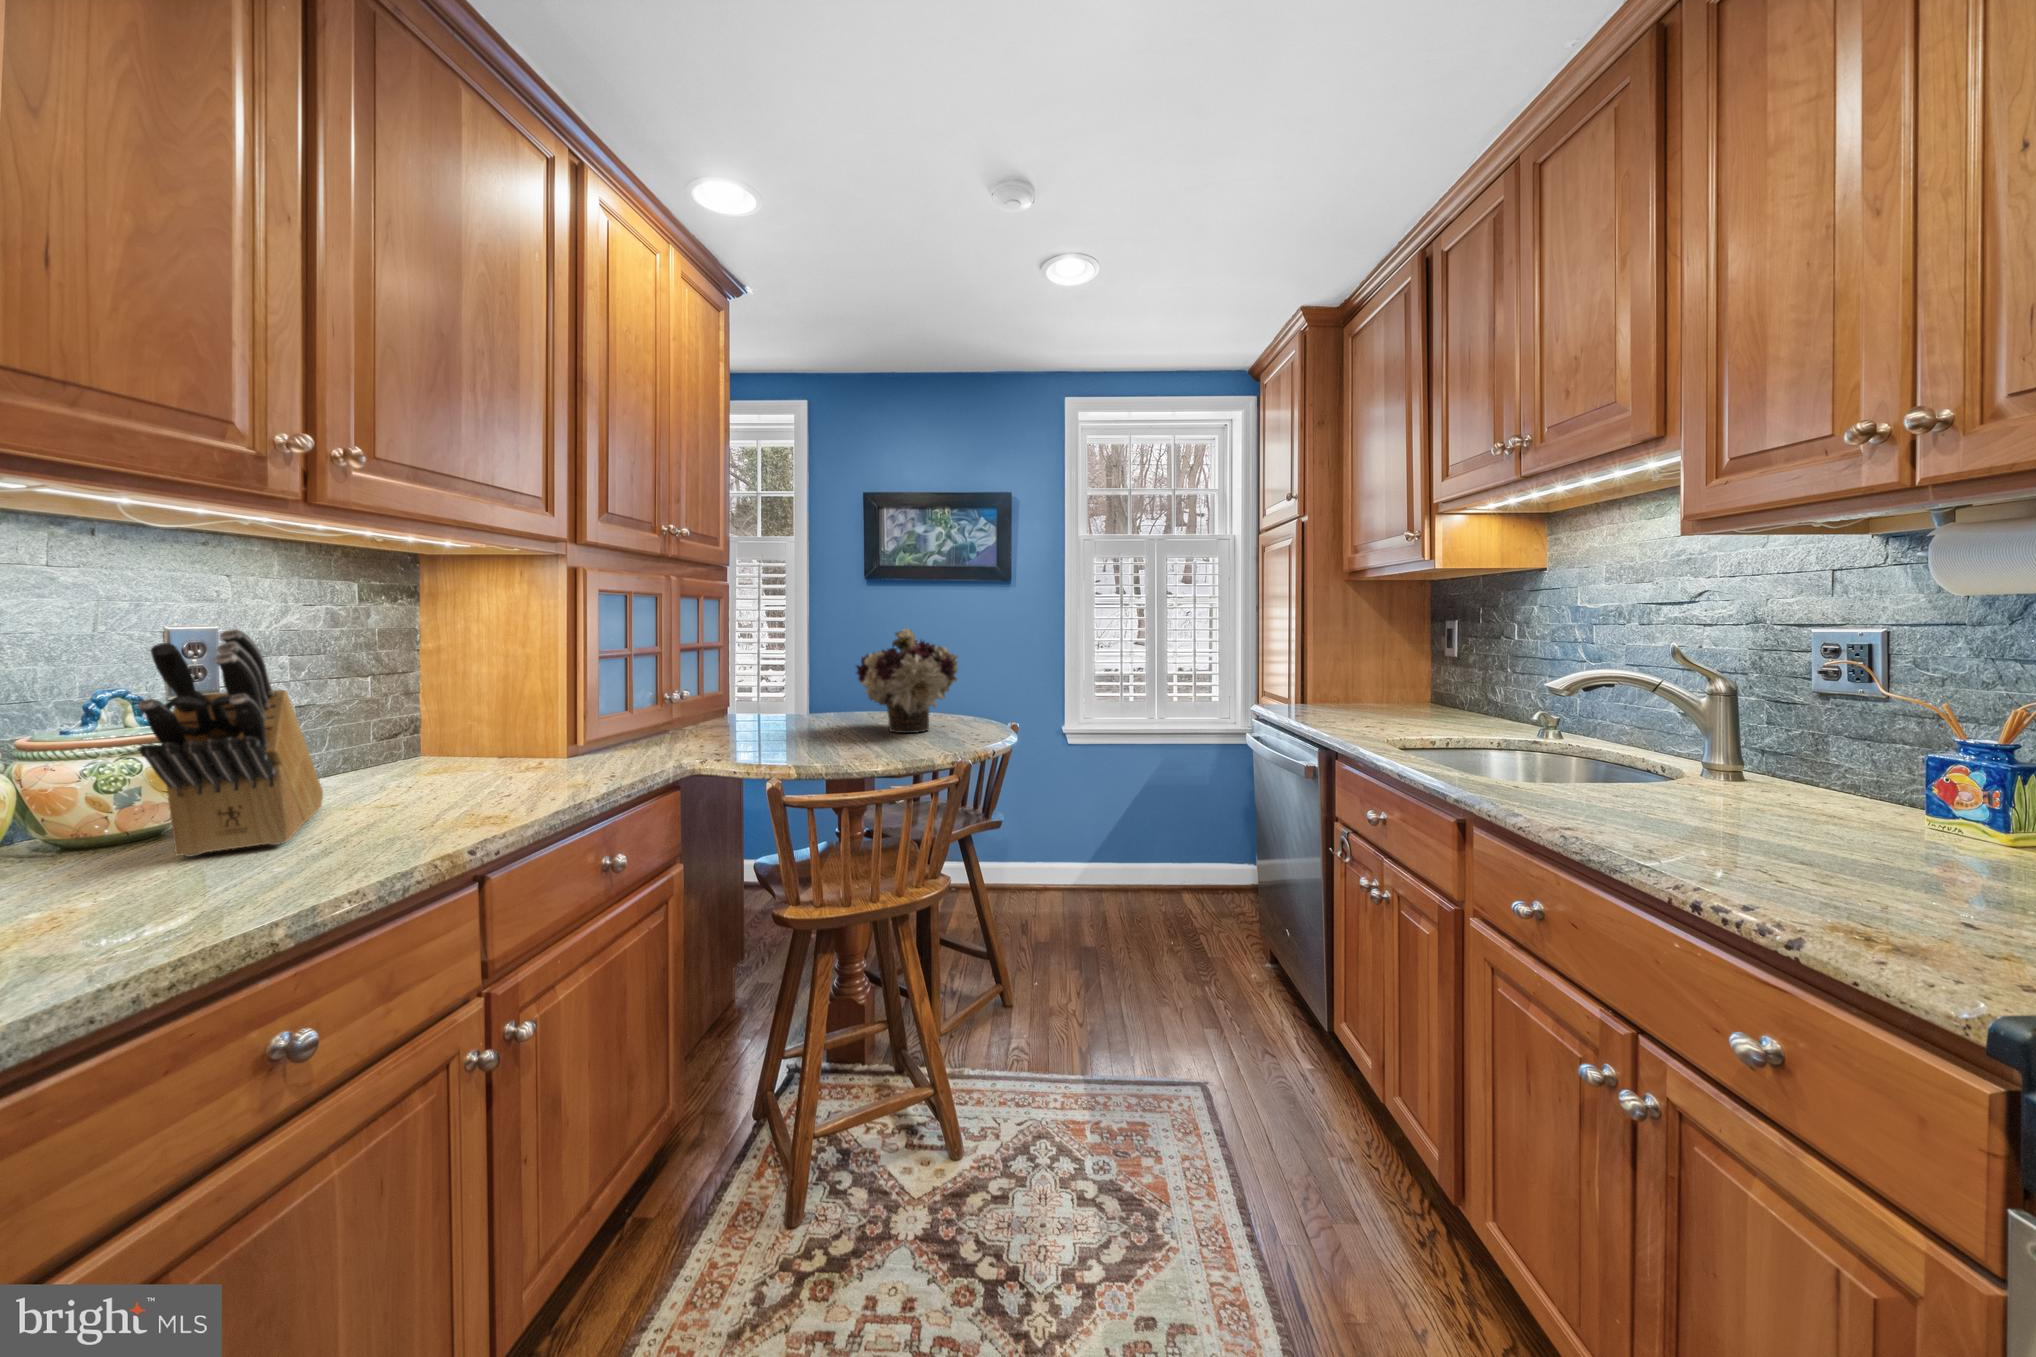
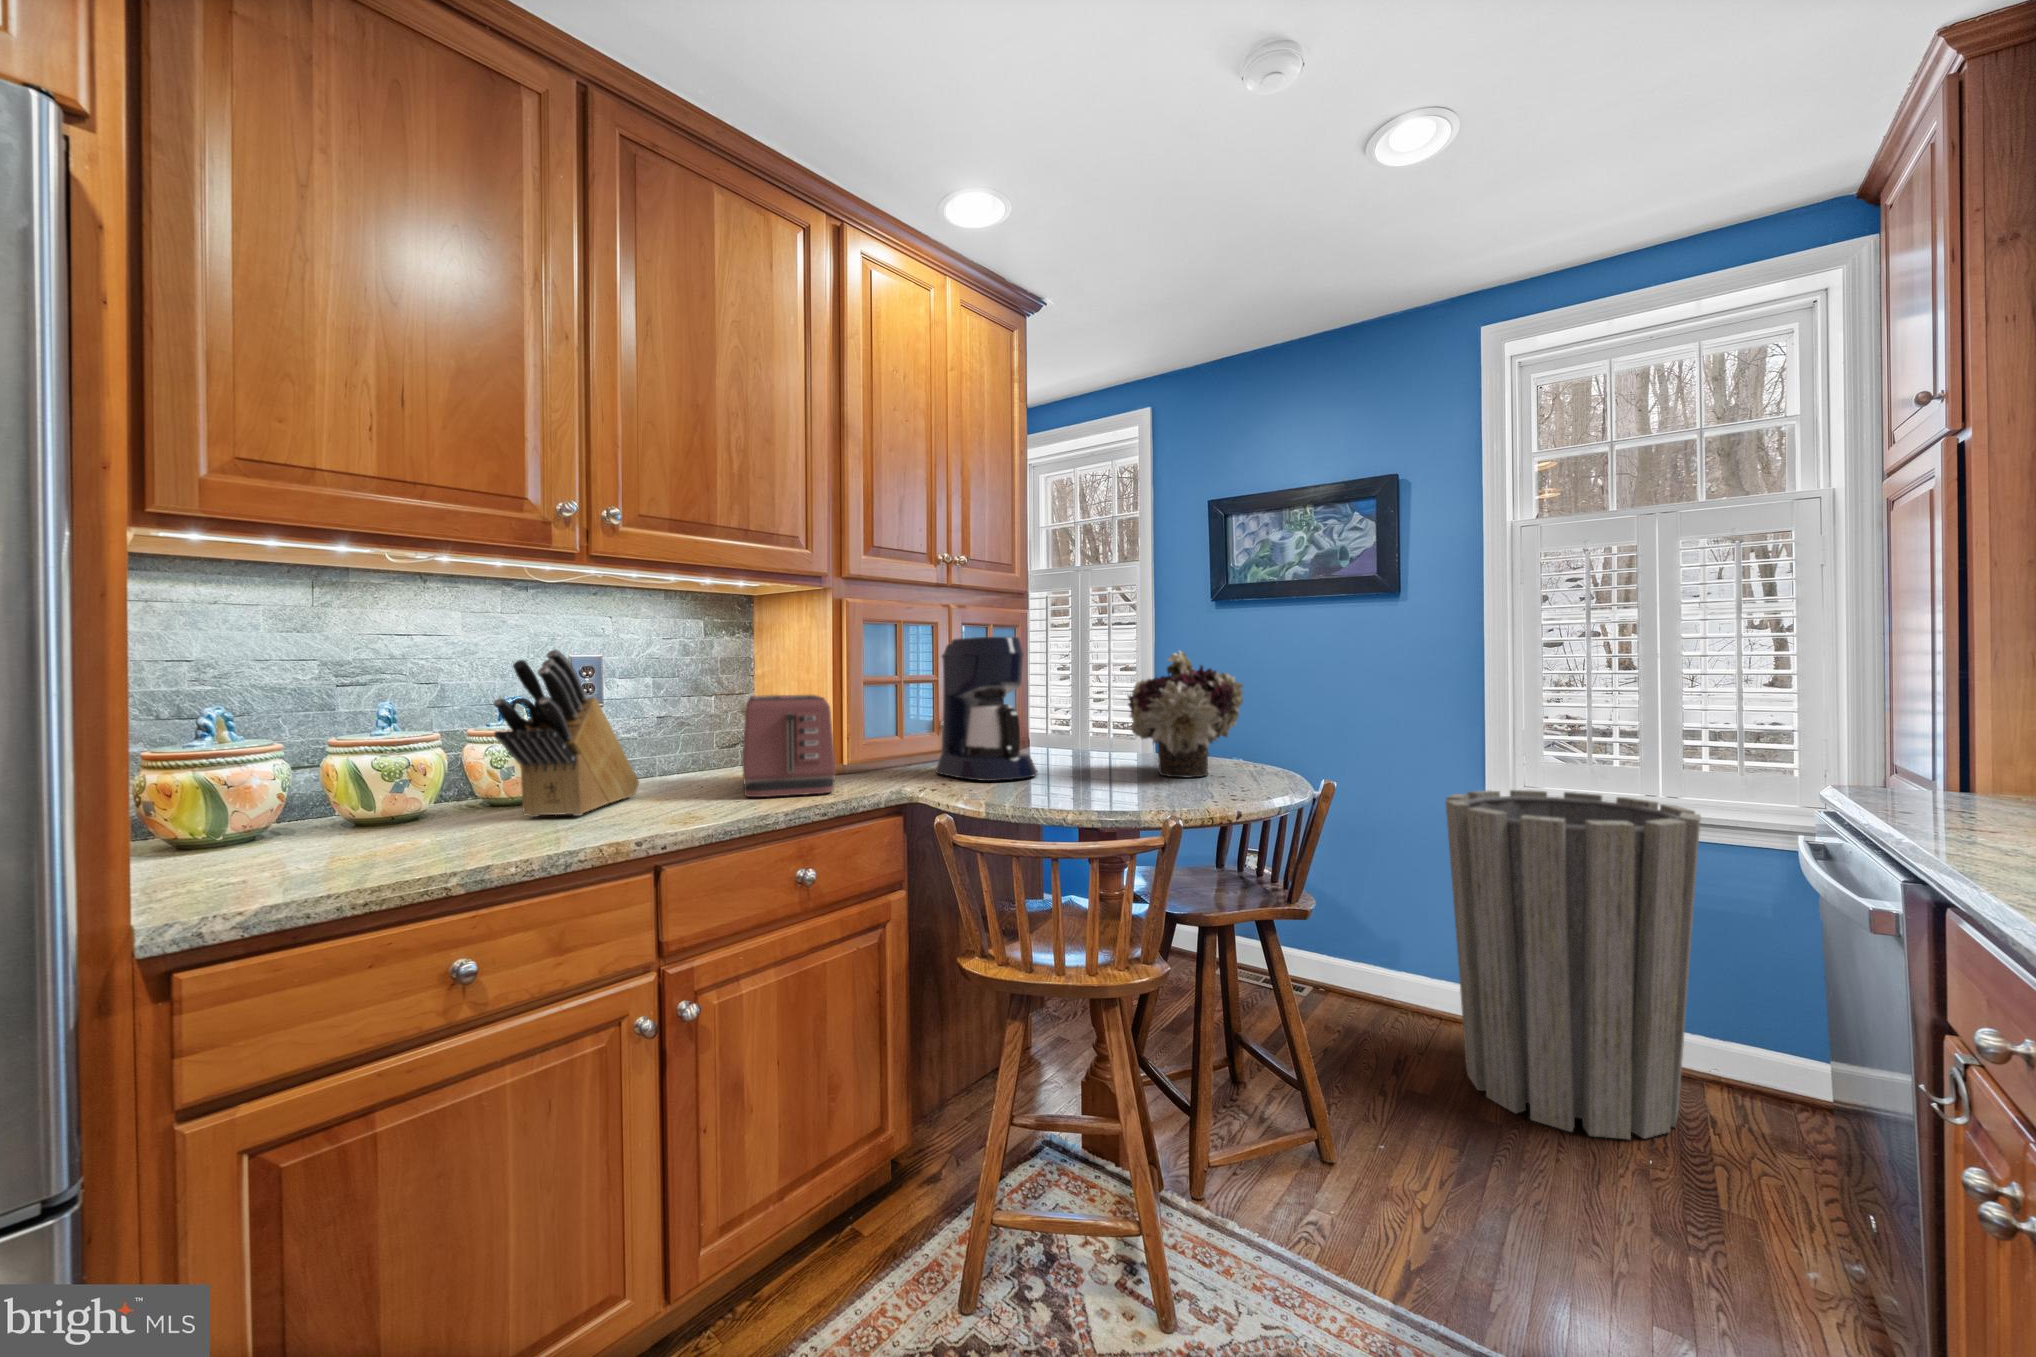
coffee maker: none [682,614,789,750] -> present [936,637,1037,781]
toaster: none [446,673,606,793] -> present [743,695,836,797]
trash can: none [1055,722,1198,942] -> present [1446,790,1701,1139]

